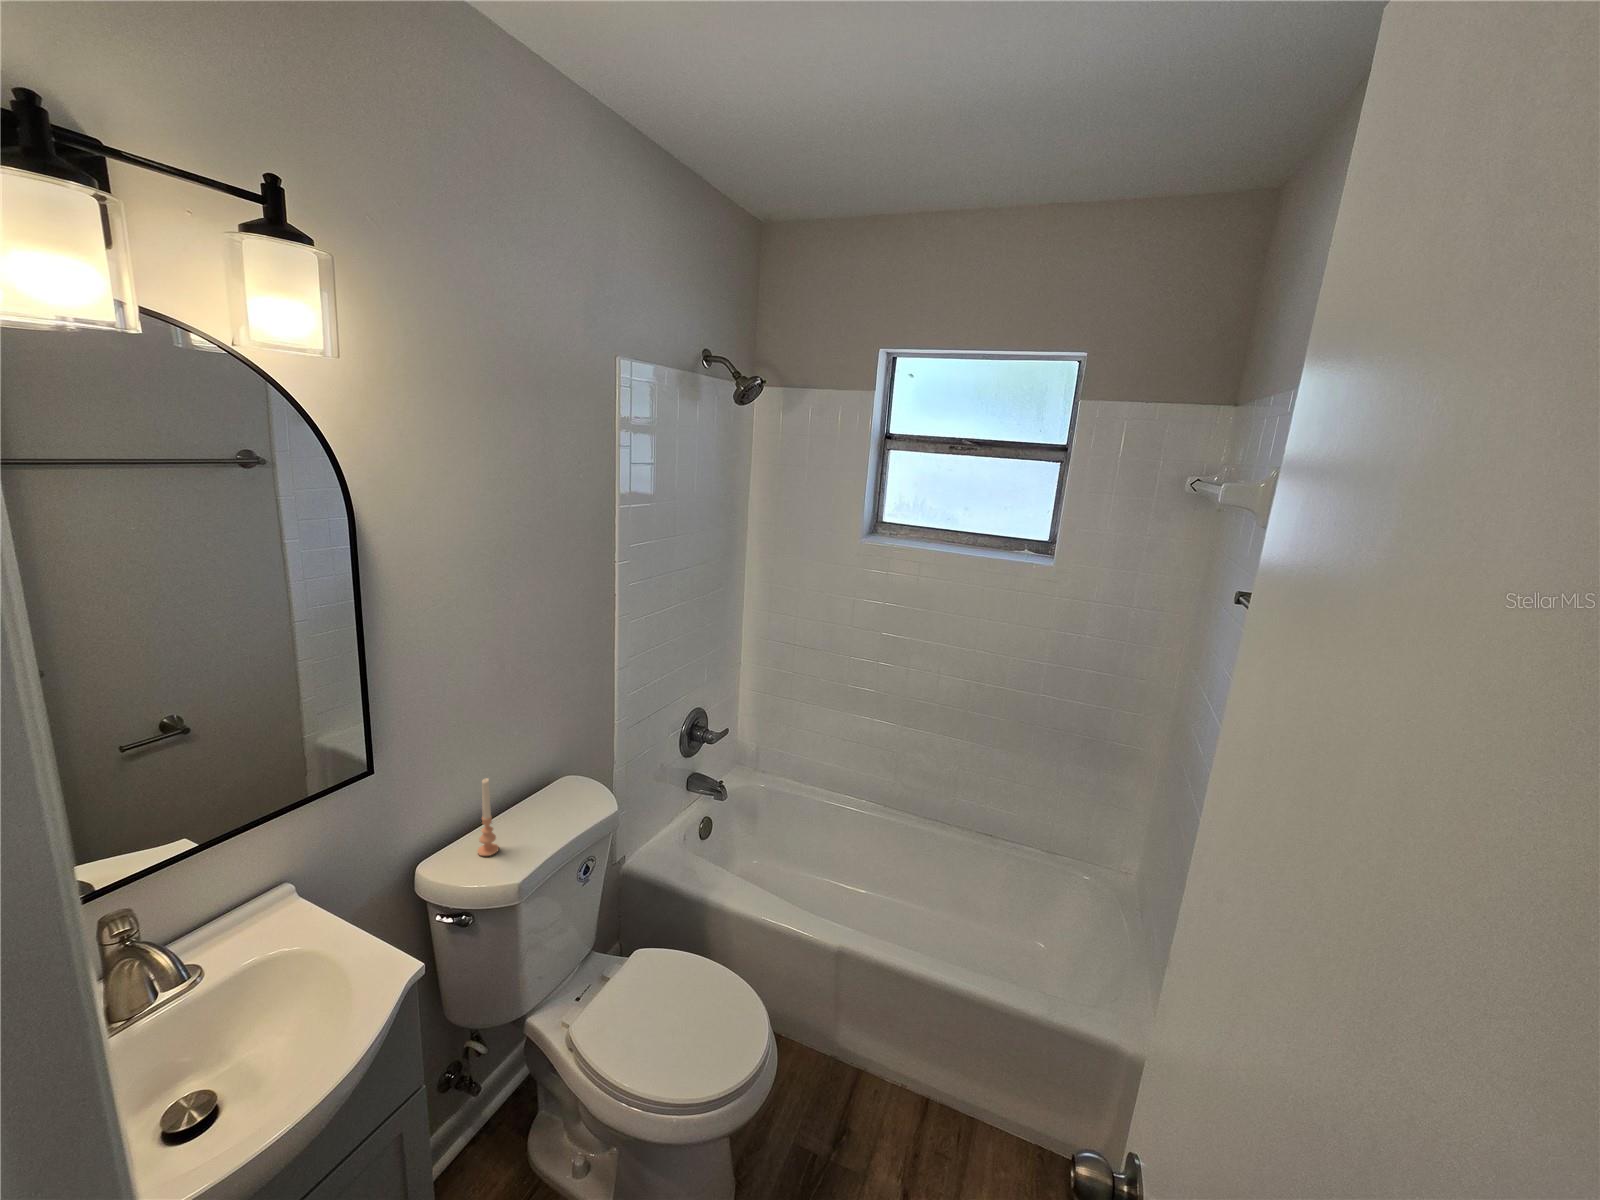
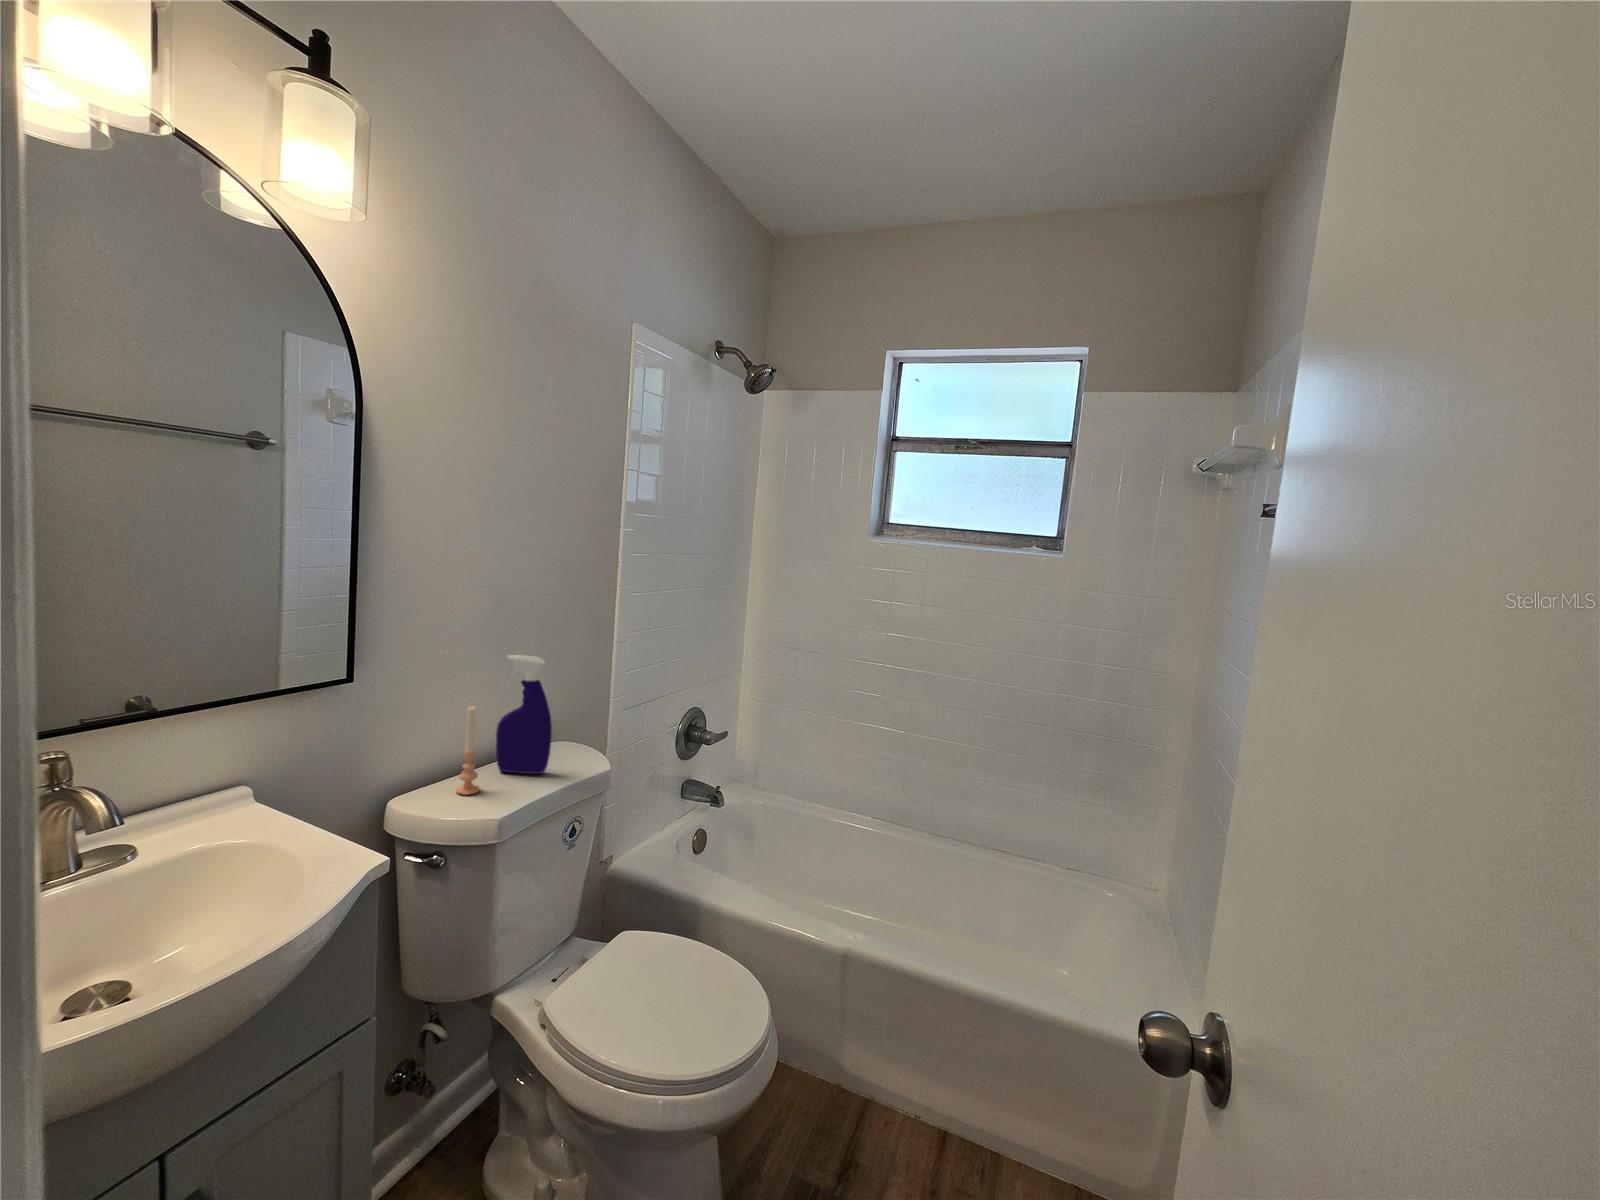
spray bottle: none [510,721,561,824] -> present [496,655,552,774]

